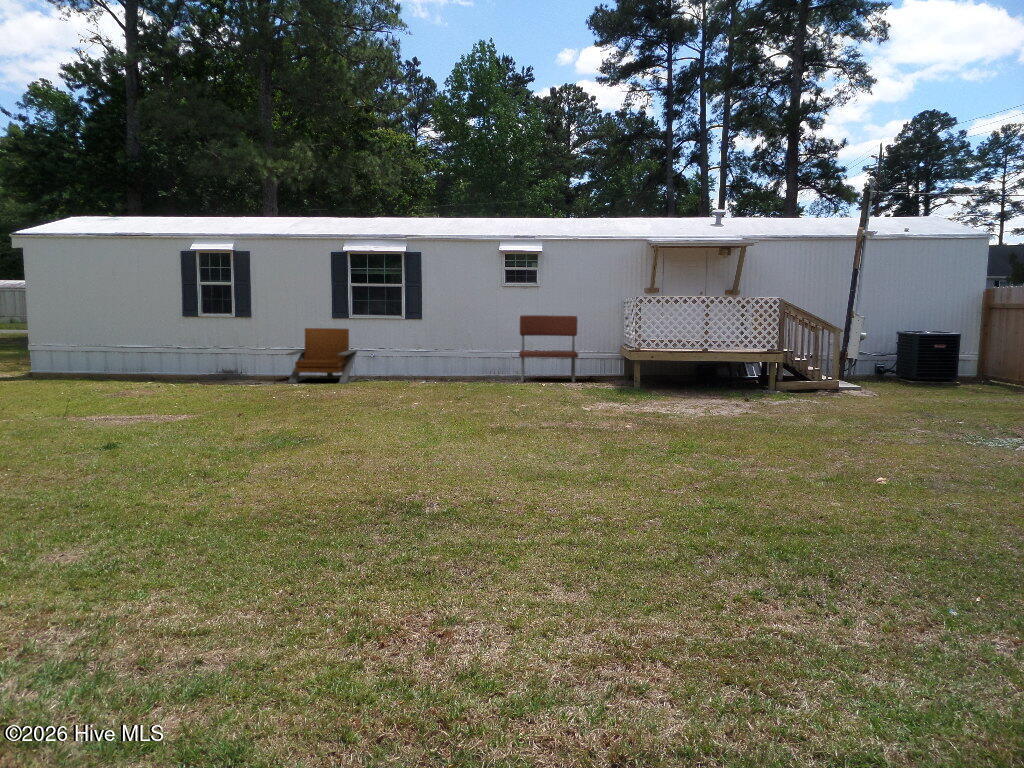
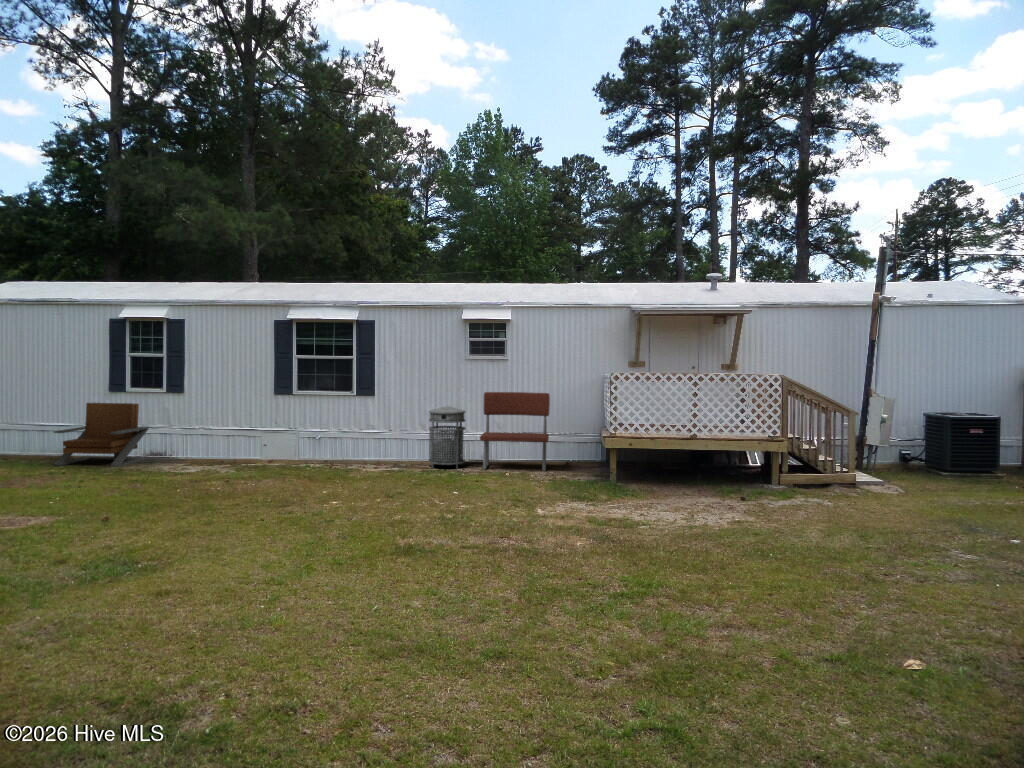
lounge chair: present [287,328,357,384] -> present [54,403,149,467]
trash can: none [472,328,504,382] -> present [428,406,465,469]

